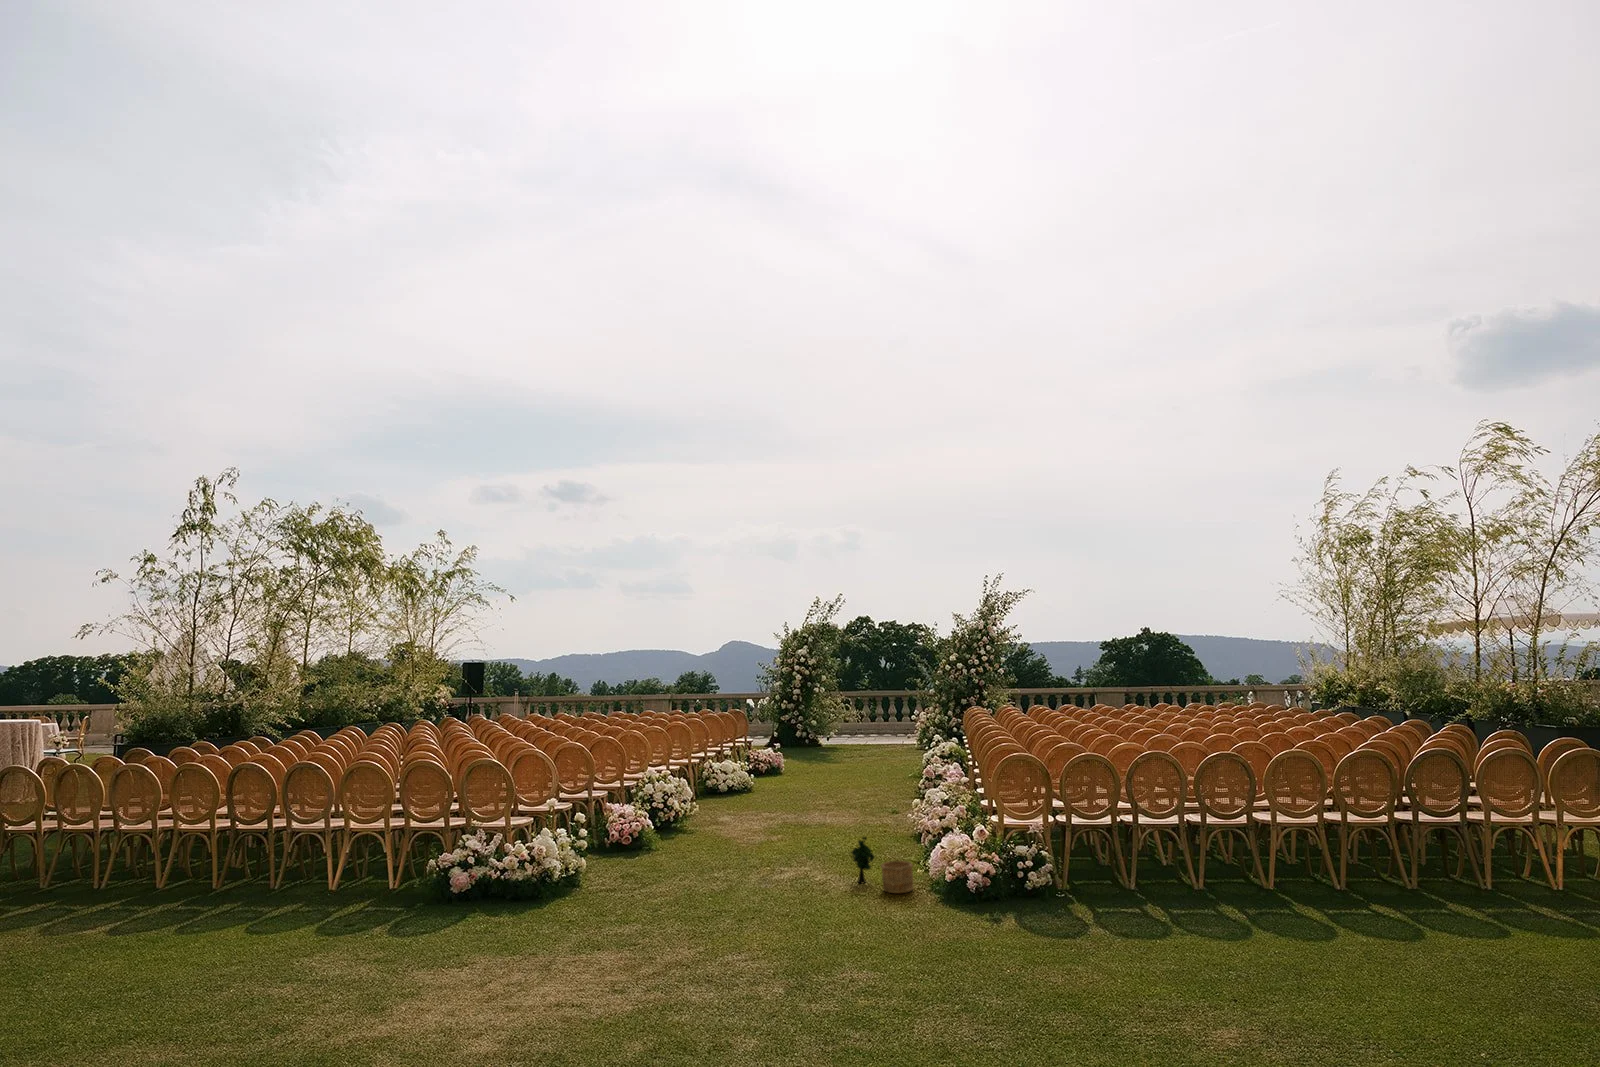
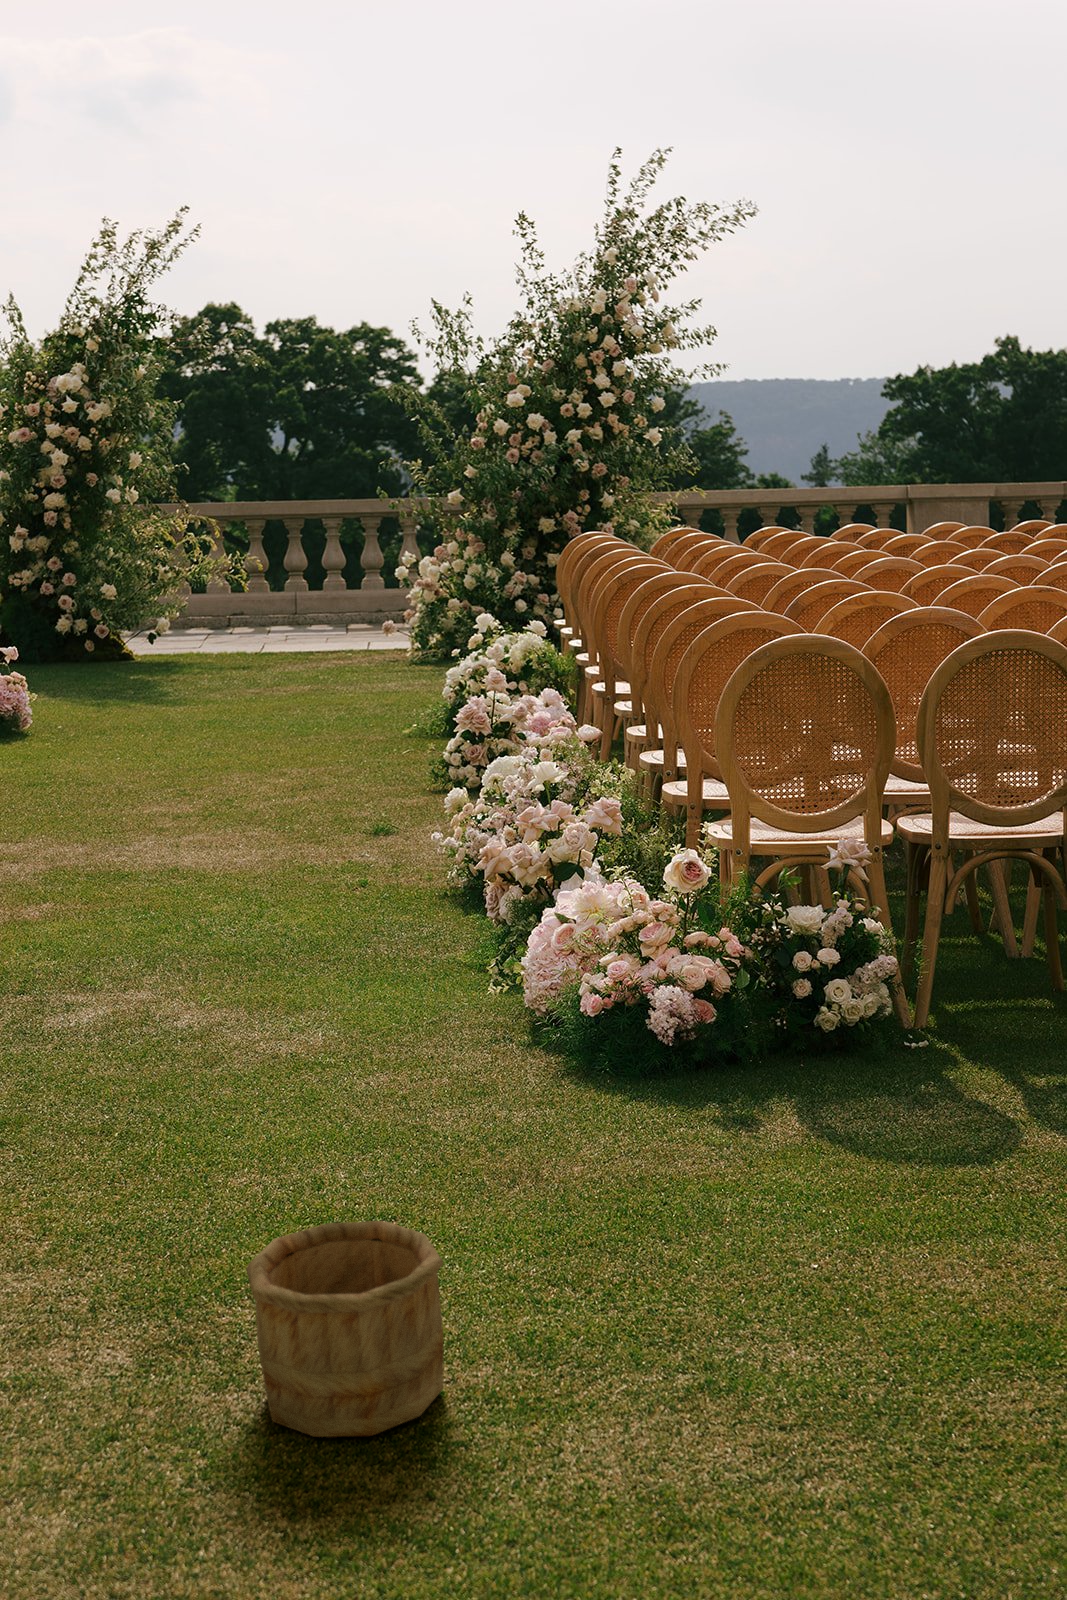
decorative plant: present [851,837,874,883] -> none [67,1087,223,1339]

